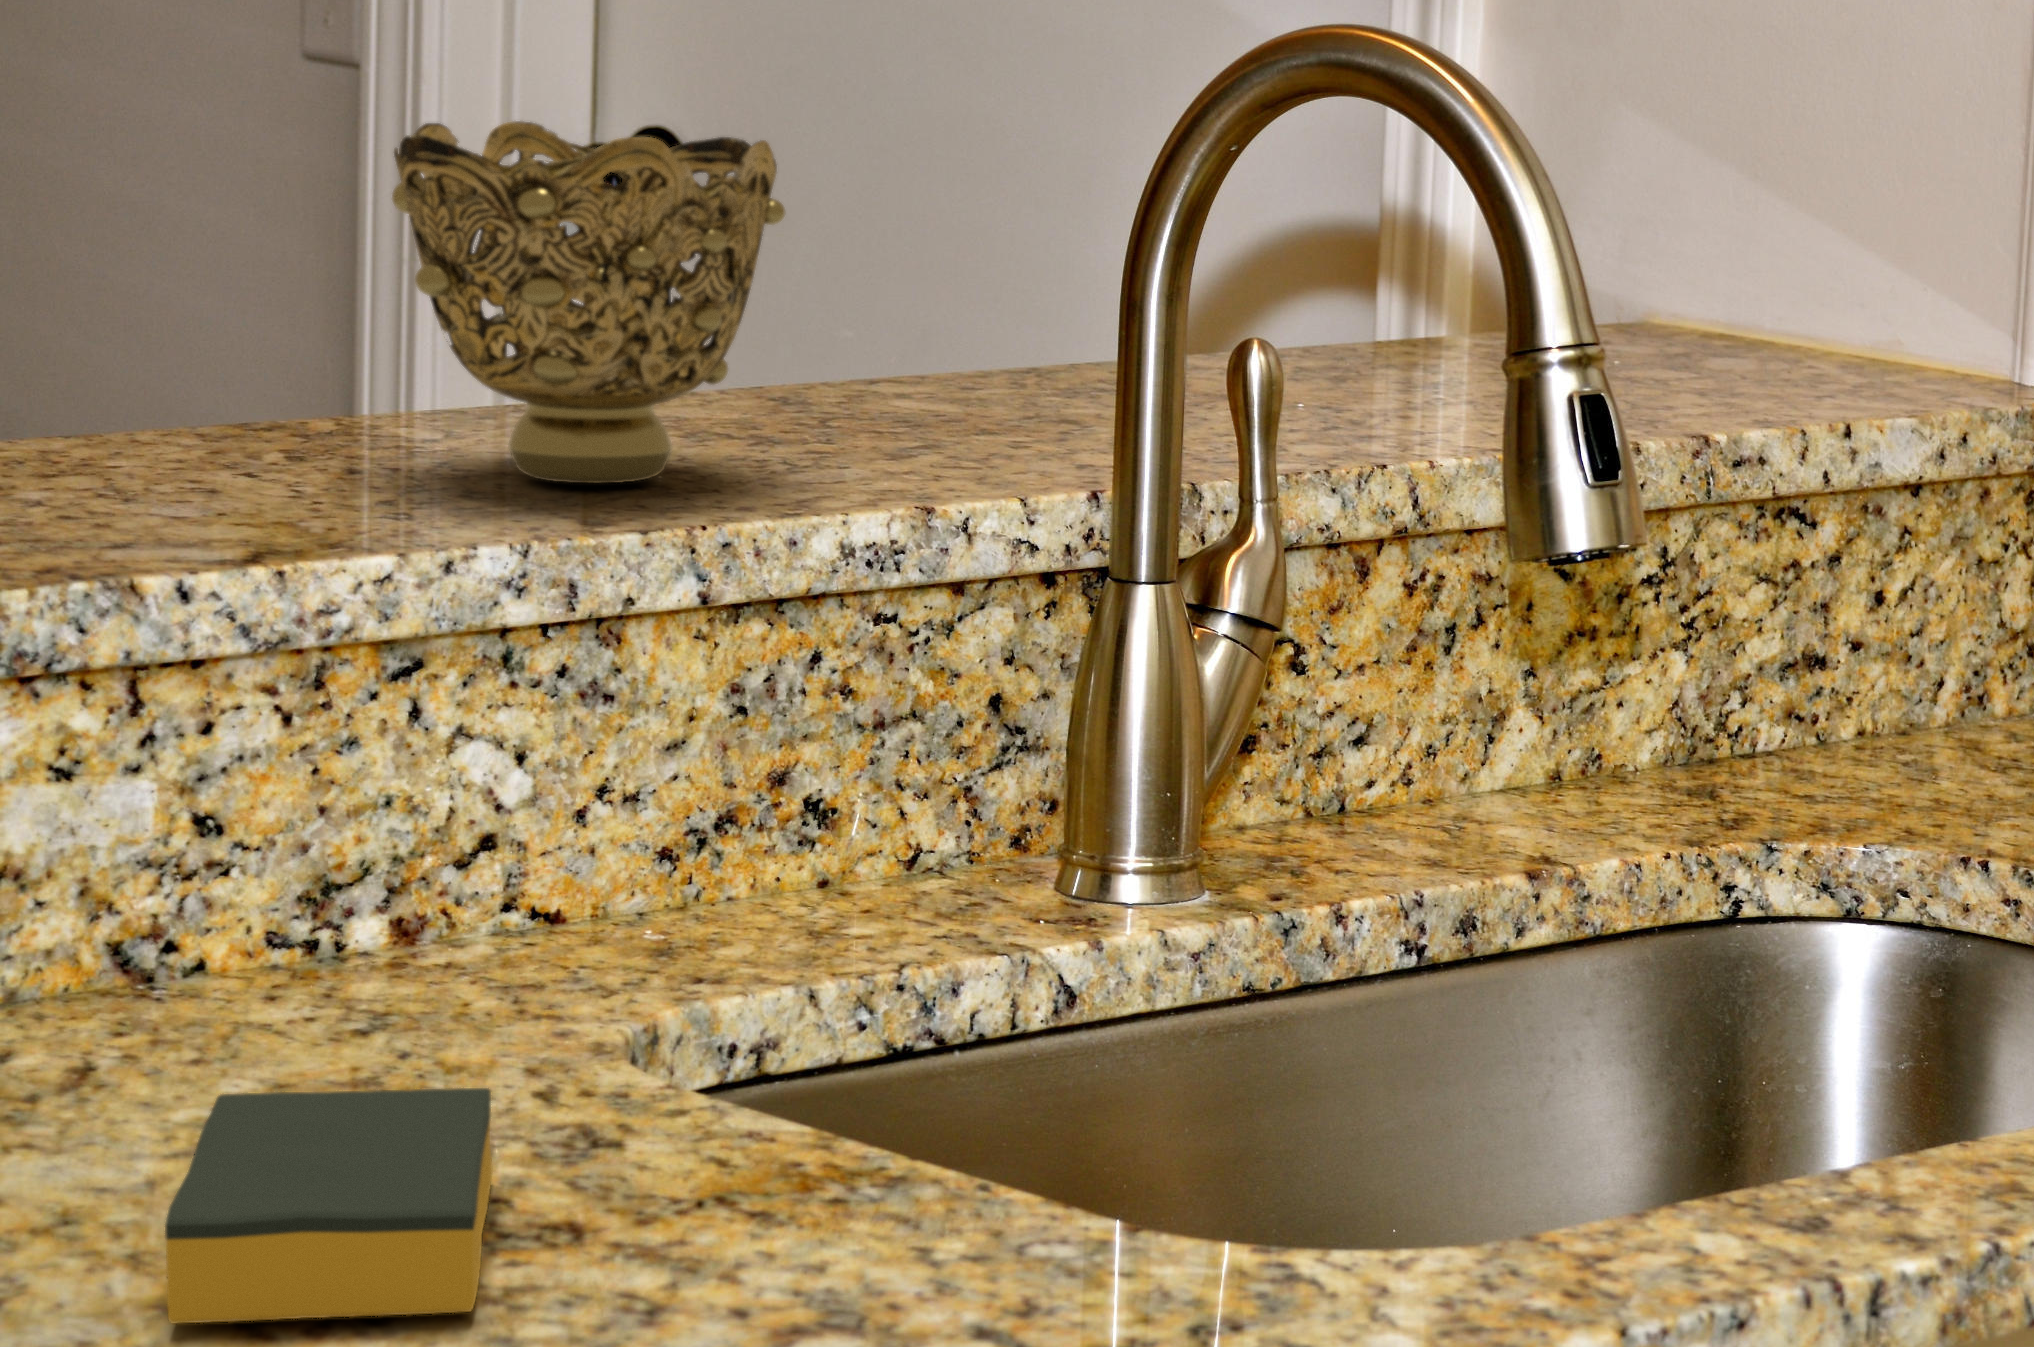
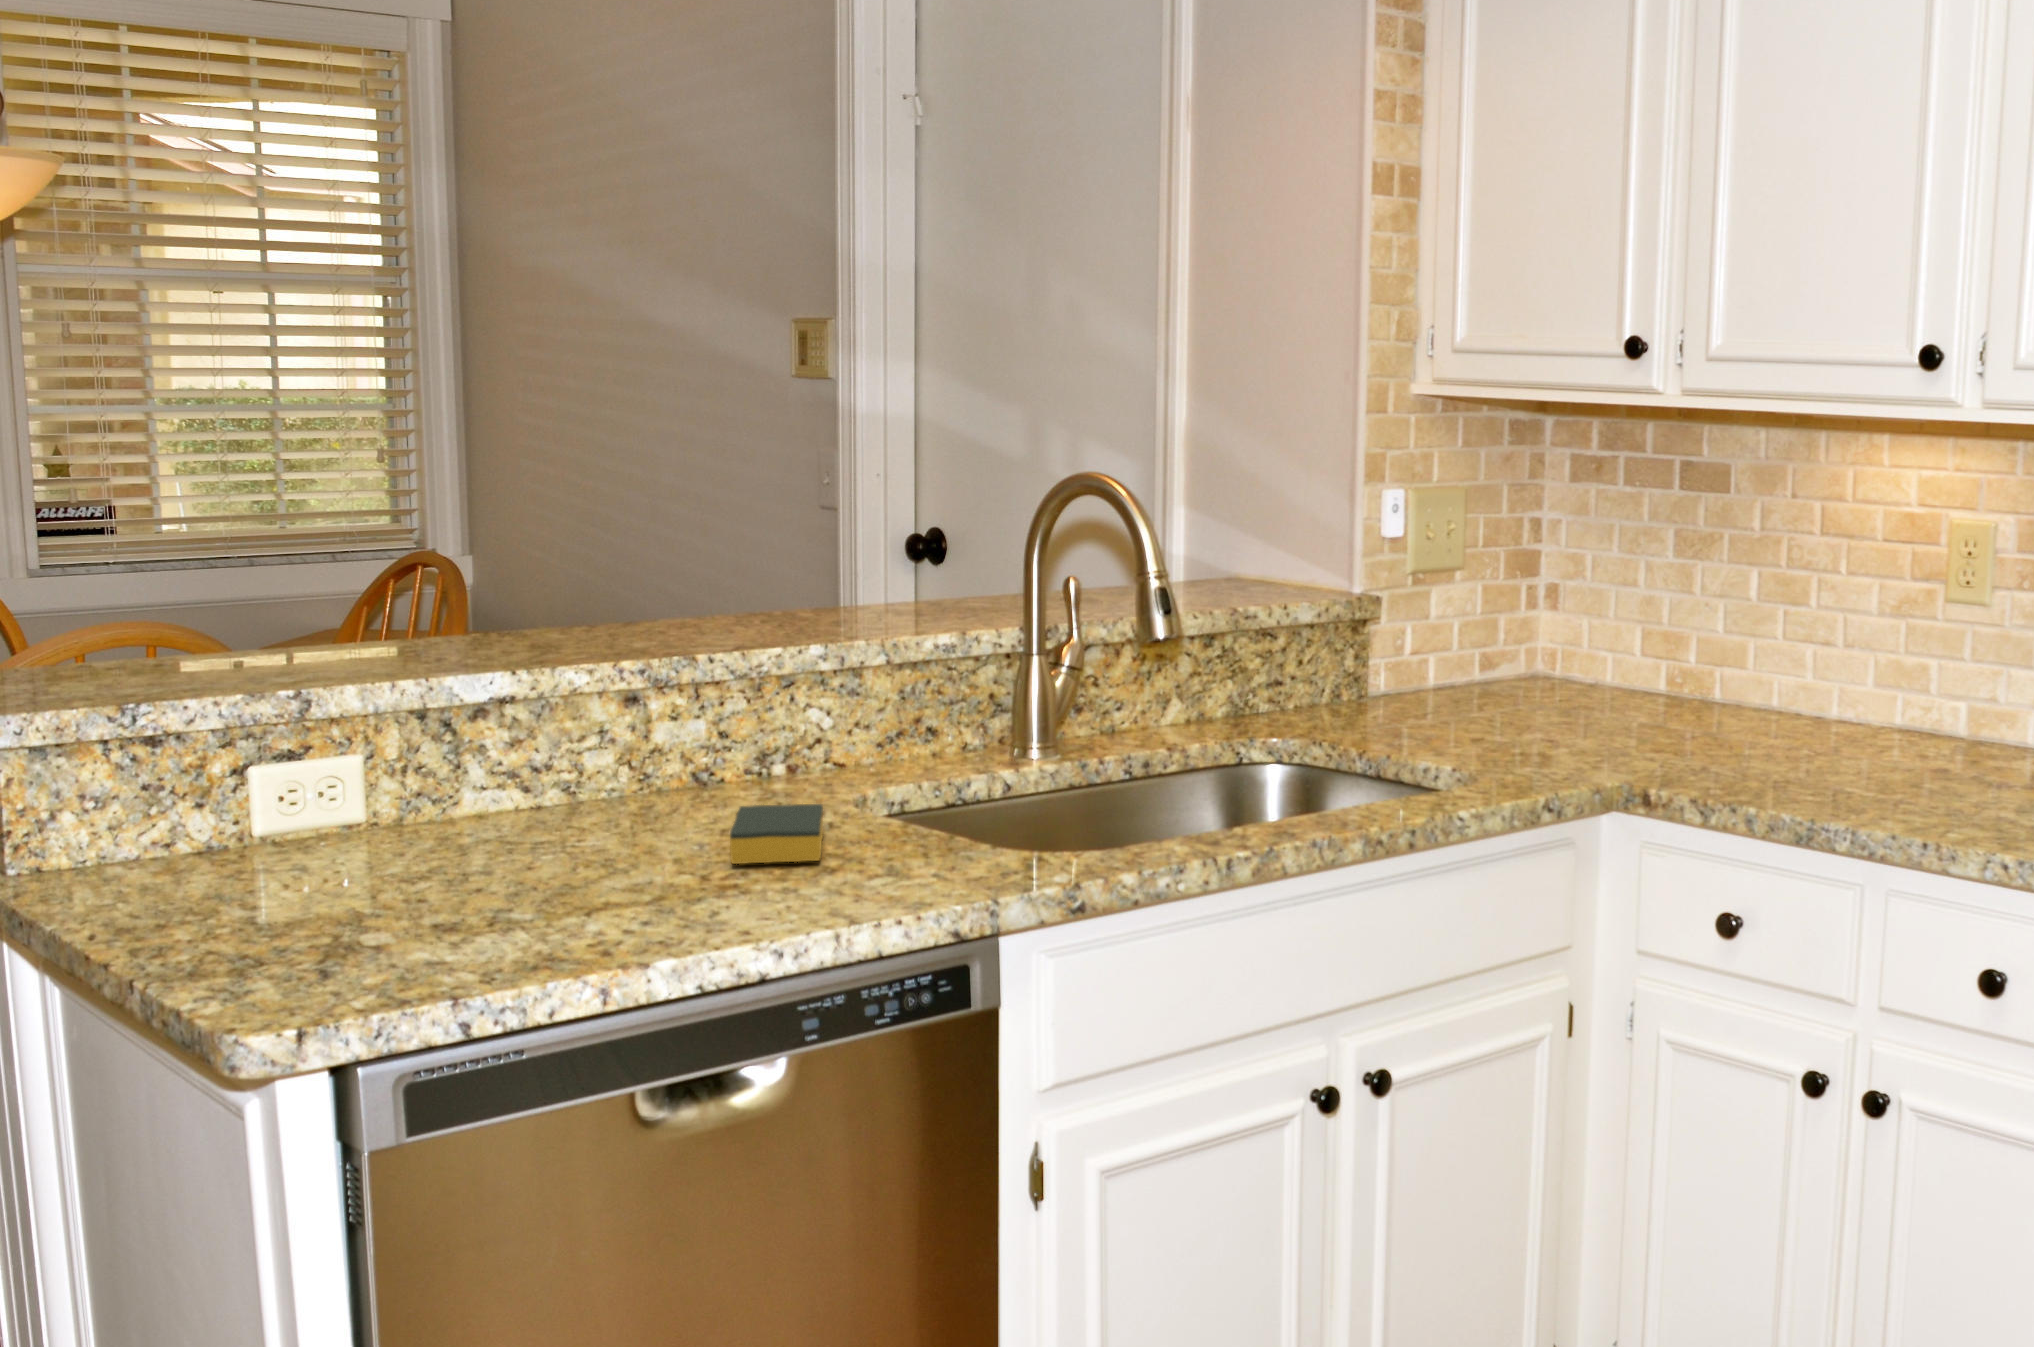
decorative bowl: present [392,121,786,483] -> none [781,506,912,626]

